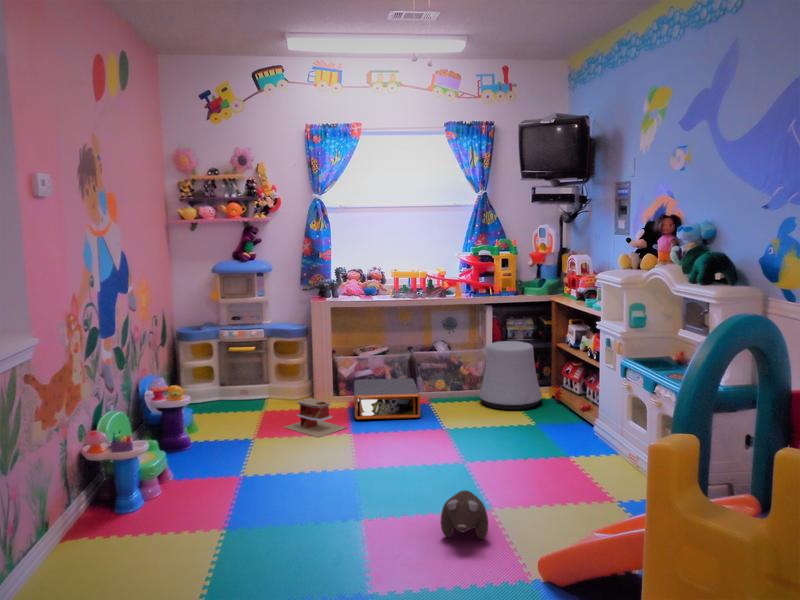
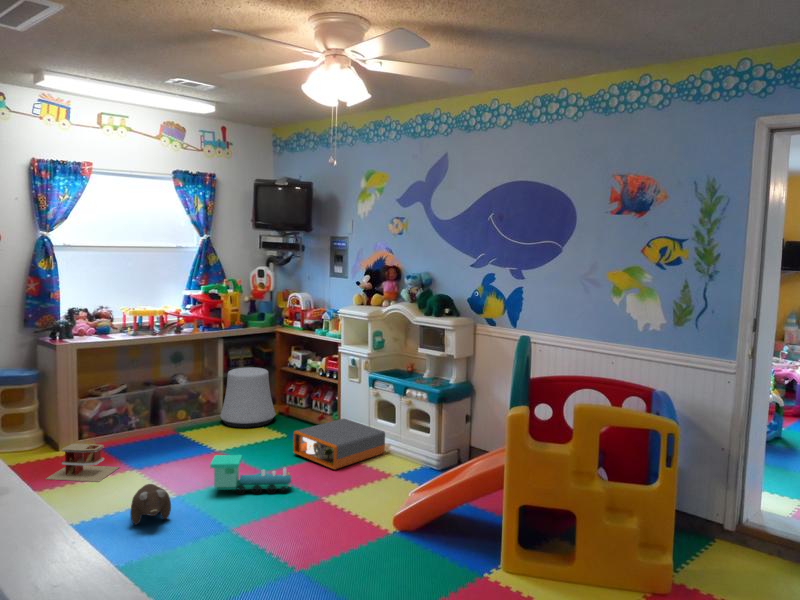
storage box: present [354,378,420,419] -> present [293,419,385,469]
toy train: none [391,428,481,483] -> present [210,455,292,494]
plush toy: present [441,490,488,539] -> present [130,484,171,525]

